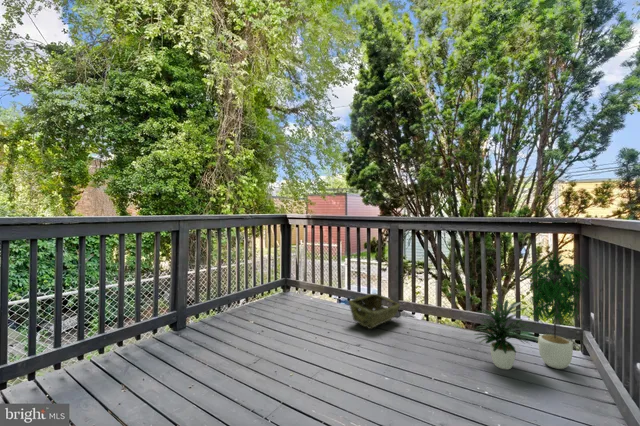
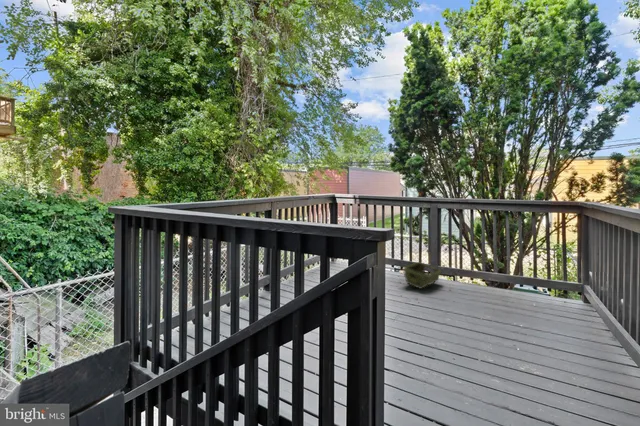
potted plant: present [475,252,588,369] -> none [509,227,594,312]

